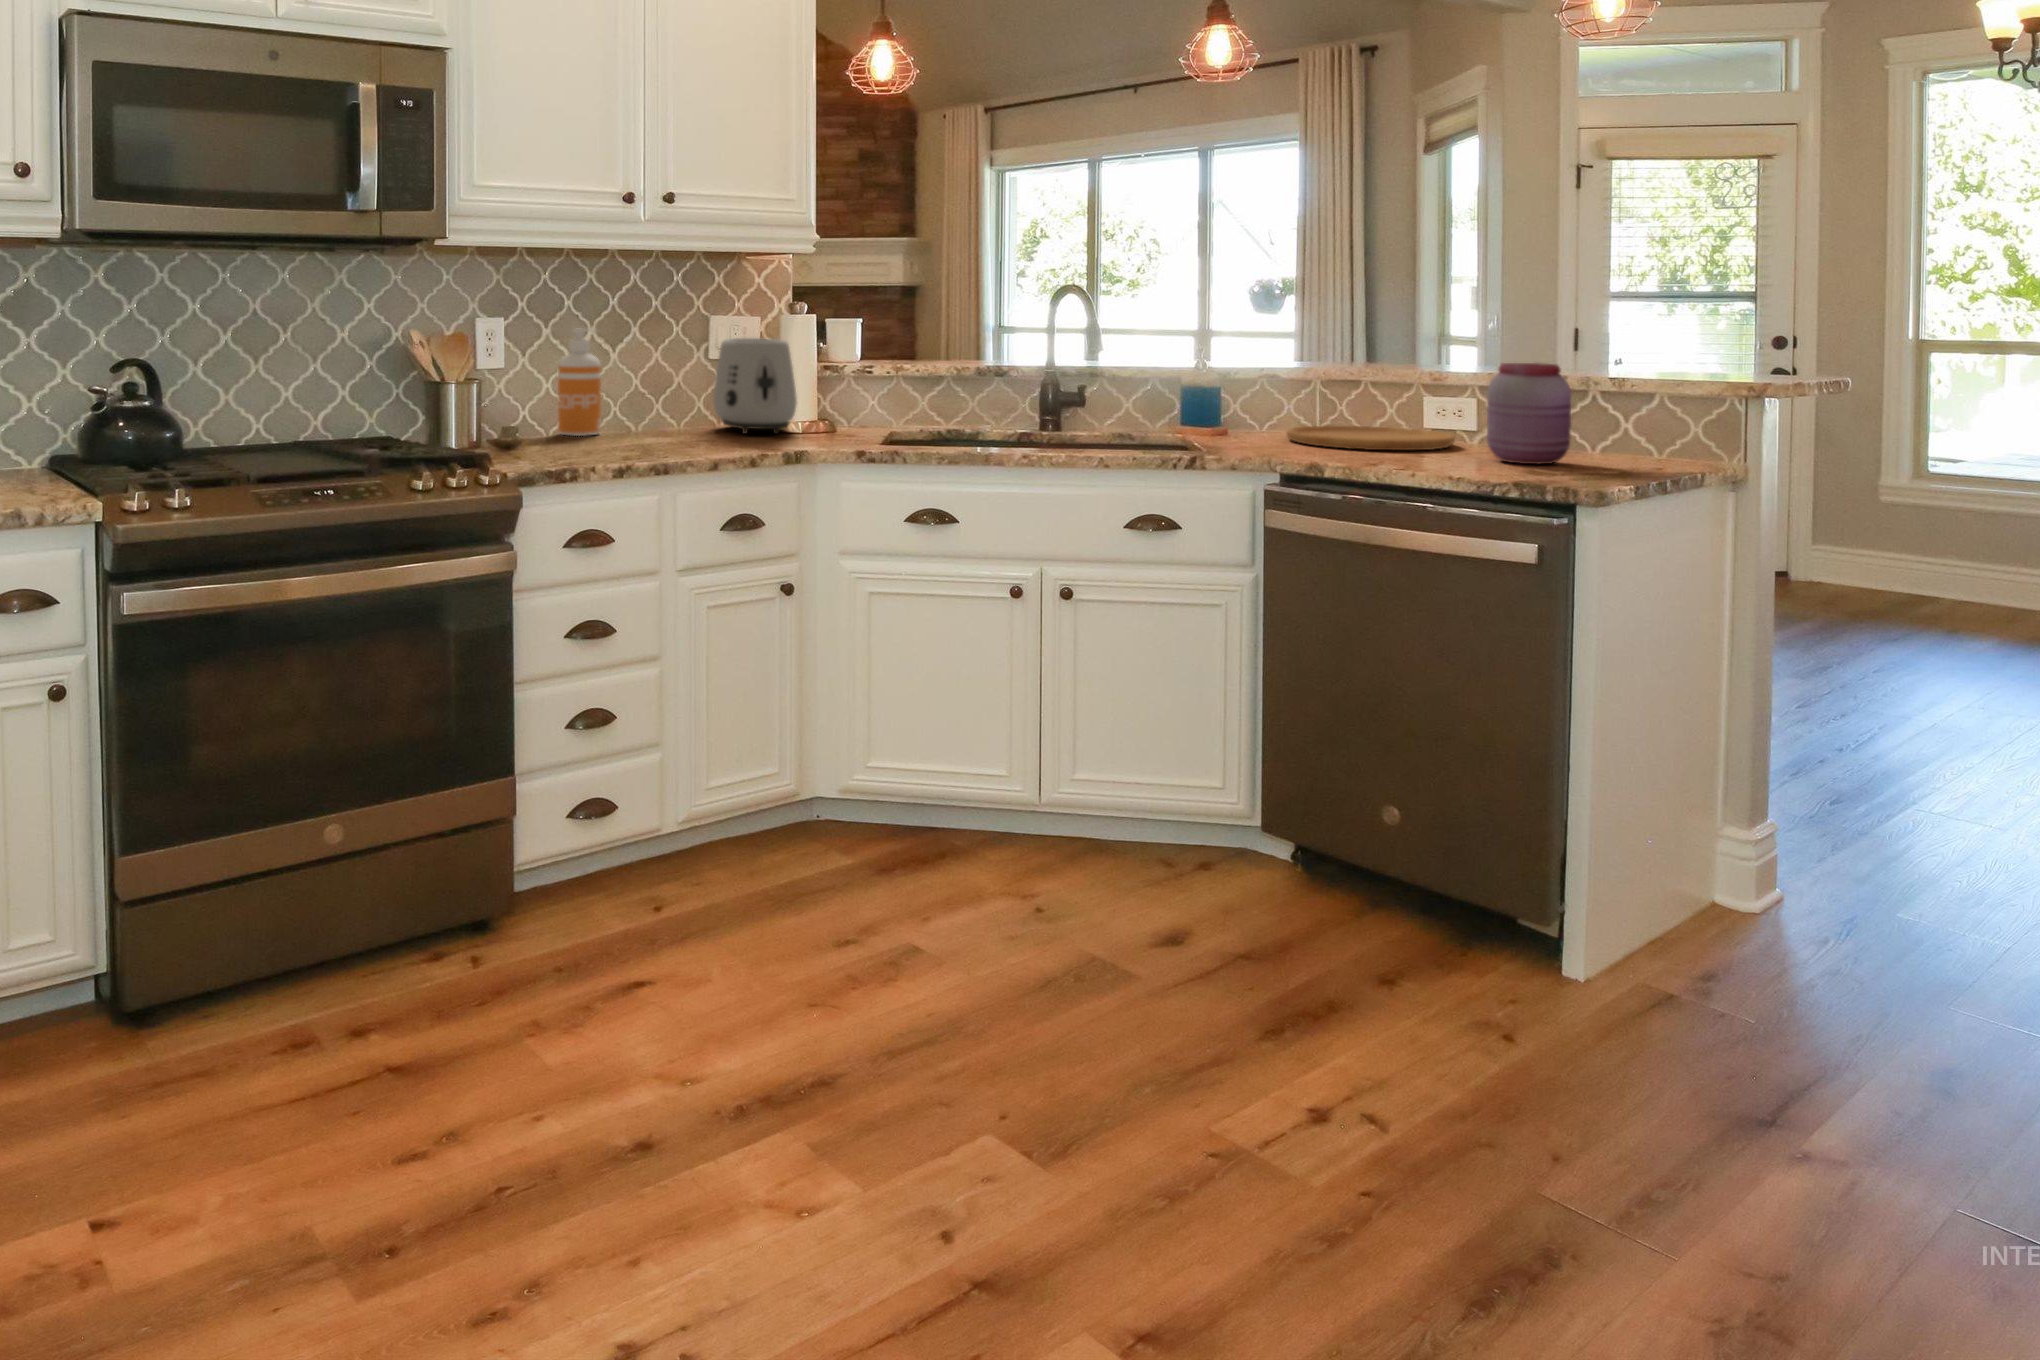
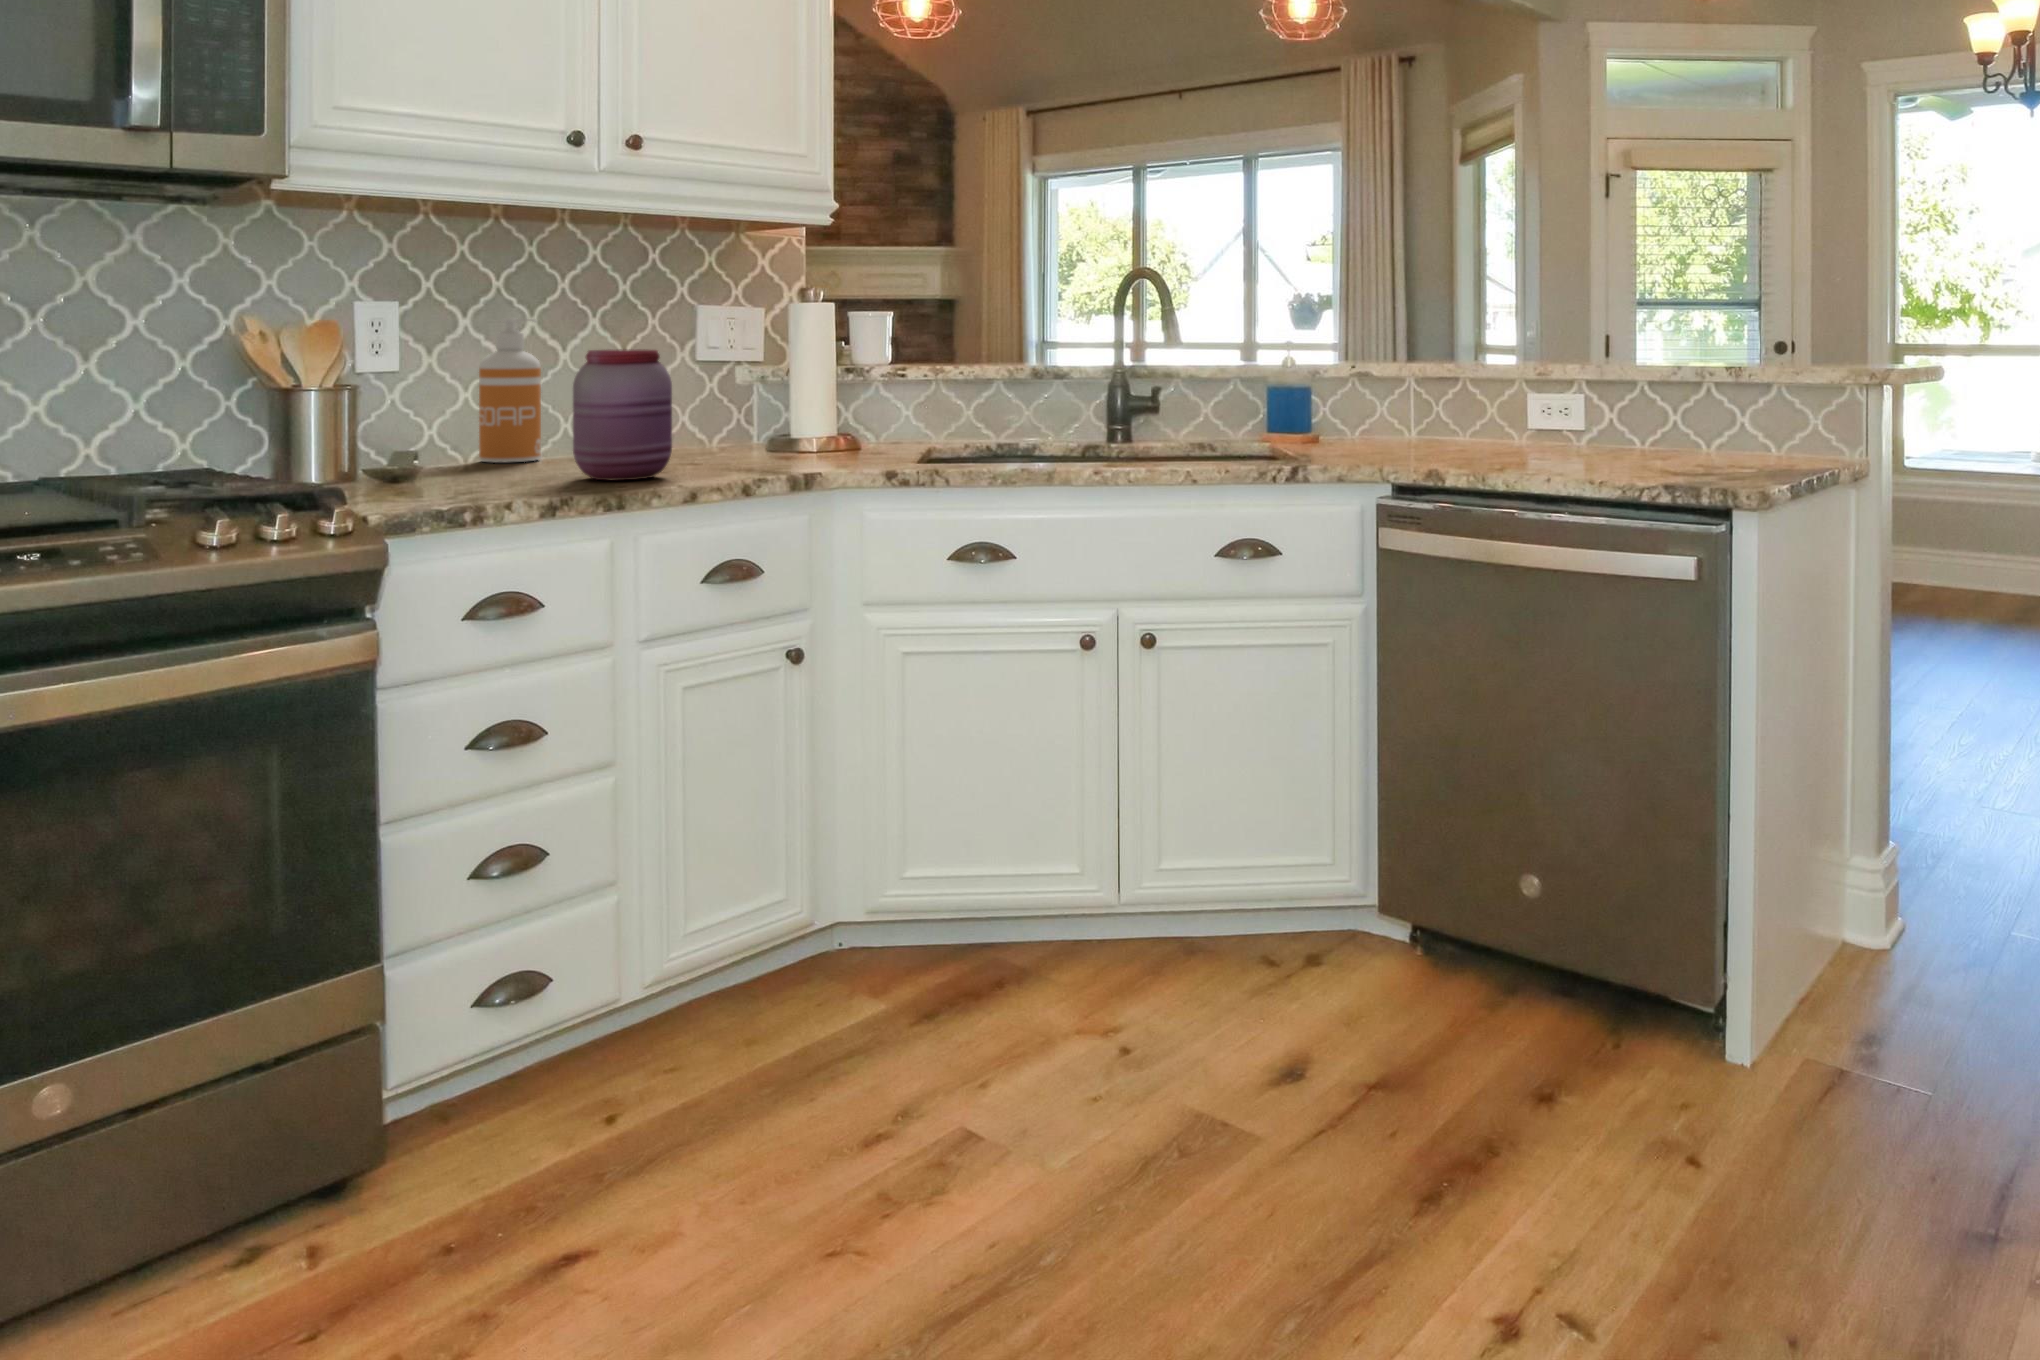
toaster: present [713,338,797,434] -> none [701,334,809,455]
jar: present [1487,363,1571,464] -> present [573,349,672,480]
cutting board: present [1286,426,1455,450] -> none [1386,430,1565,454]

